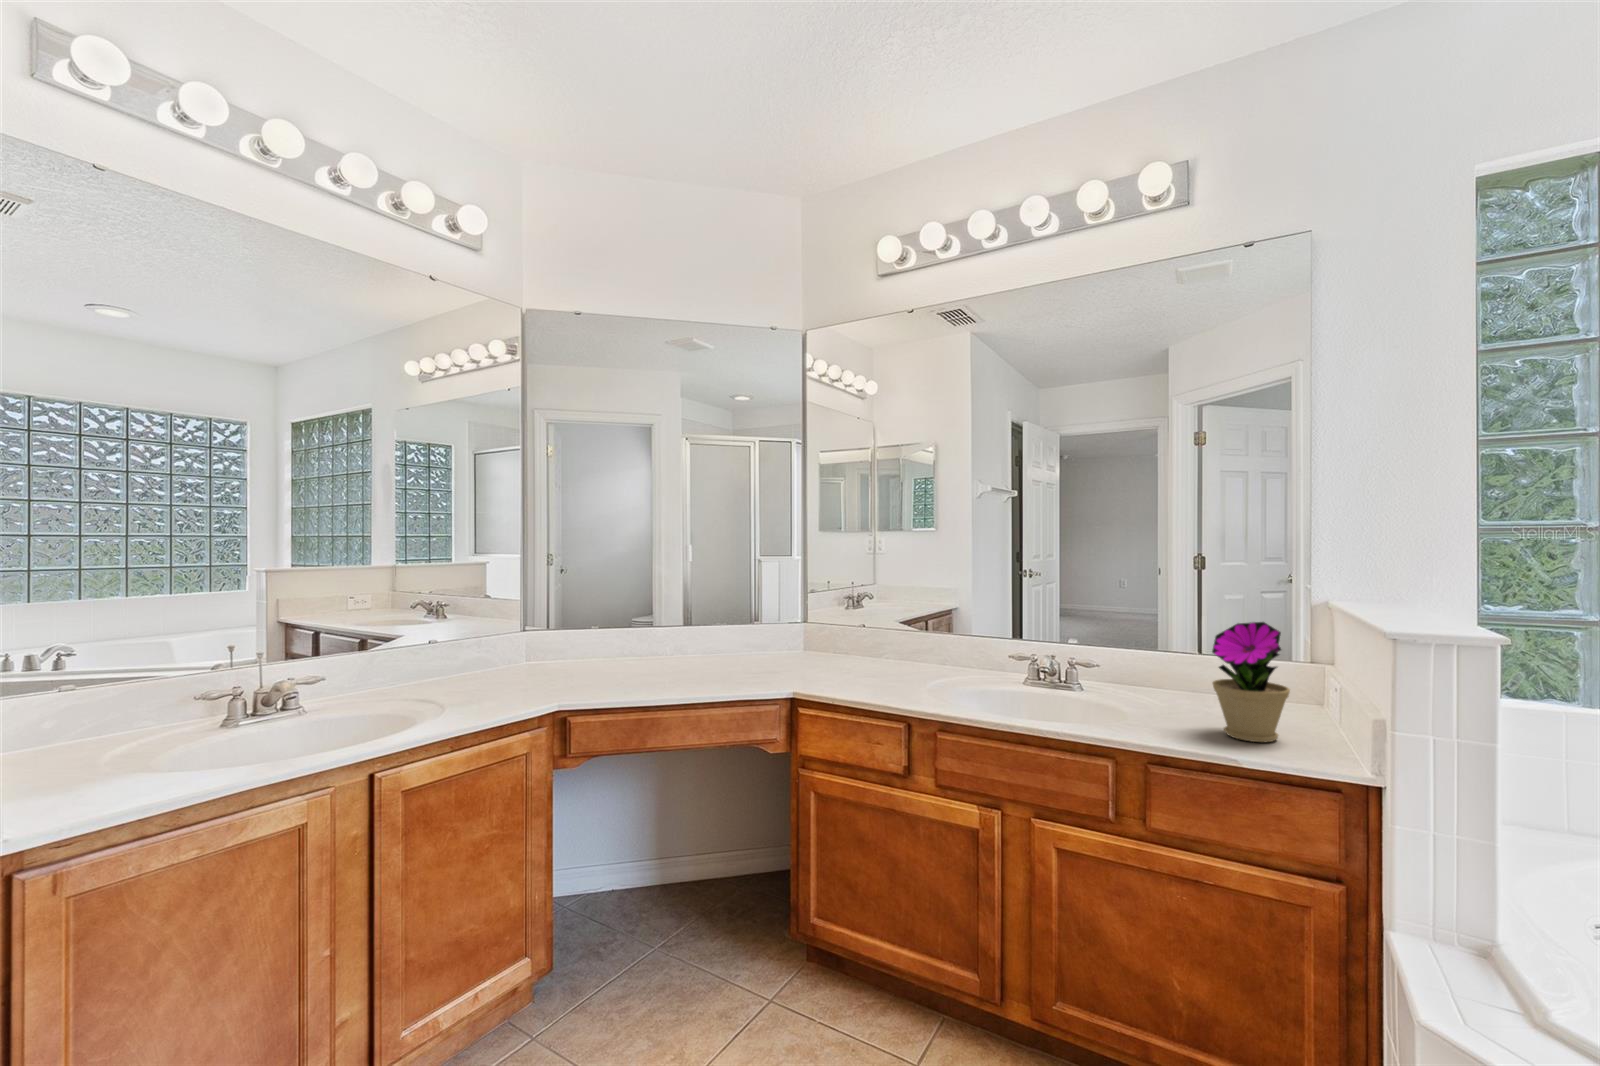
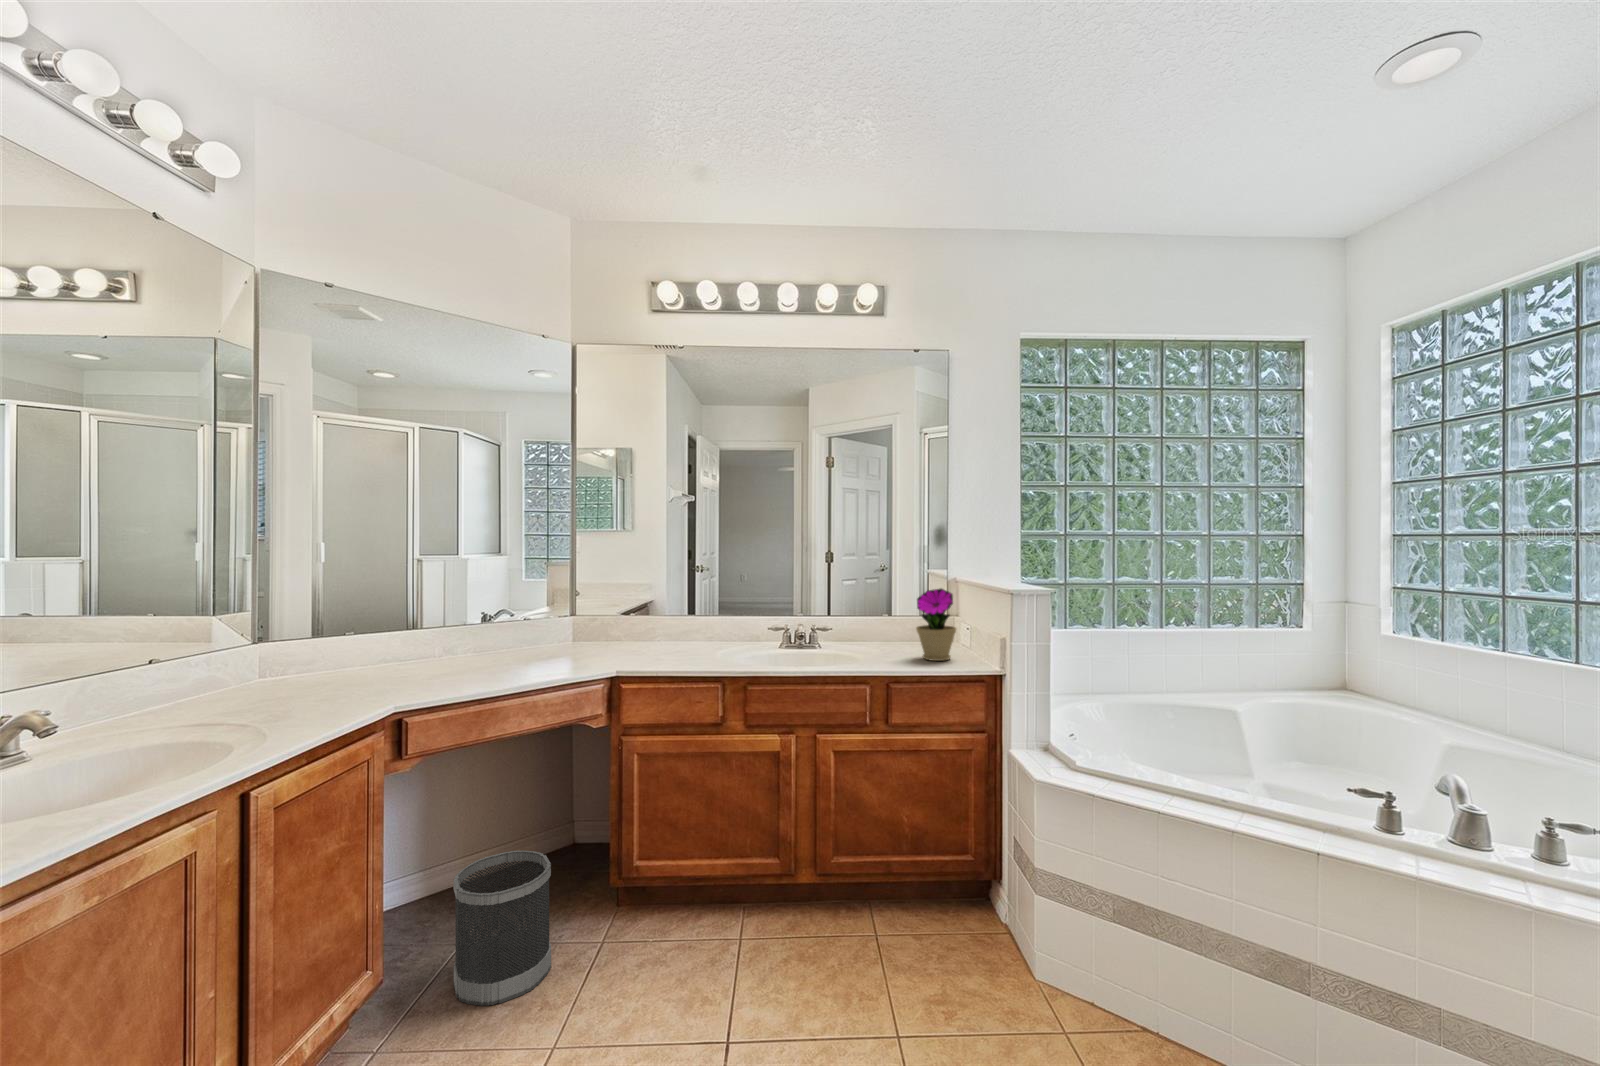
wastebasket: none [616,870,712,1033] -> present [454,850,551,1006]

